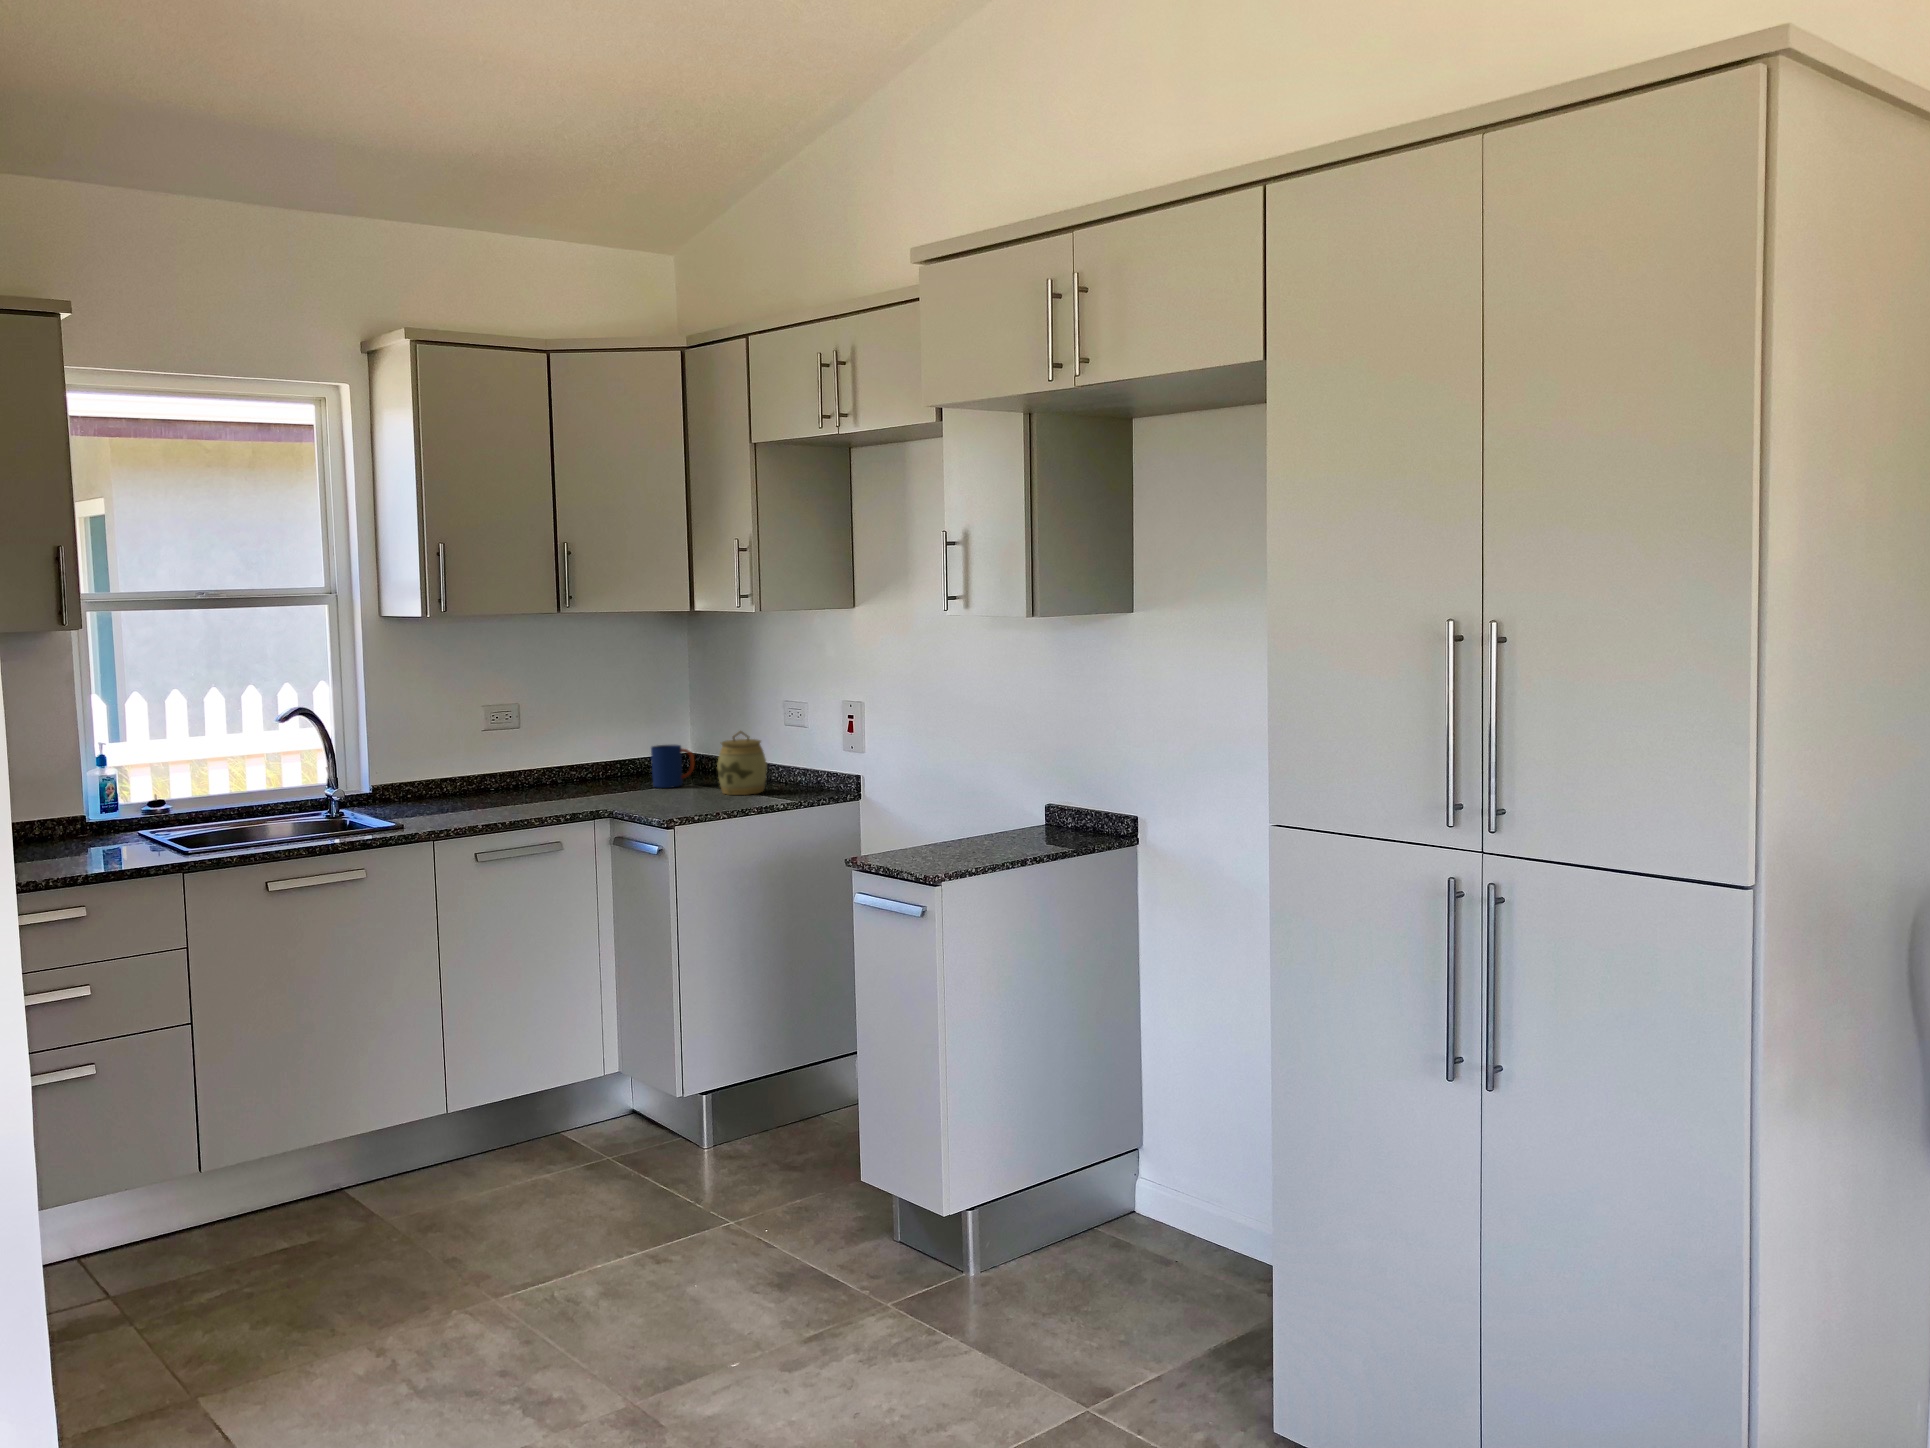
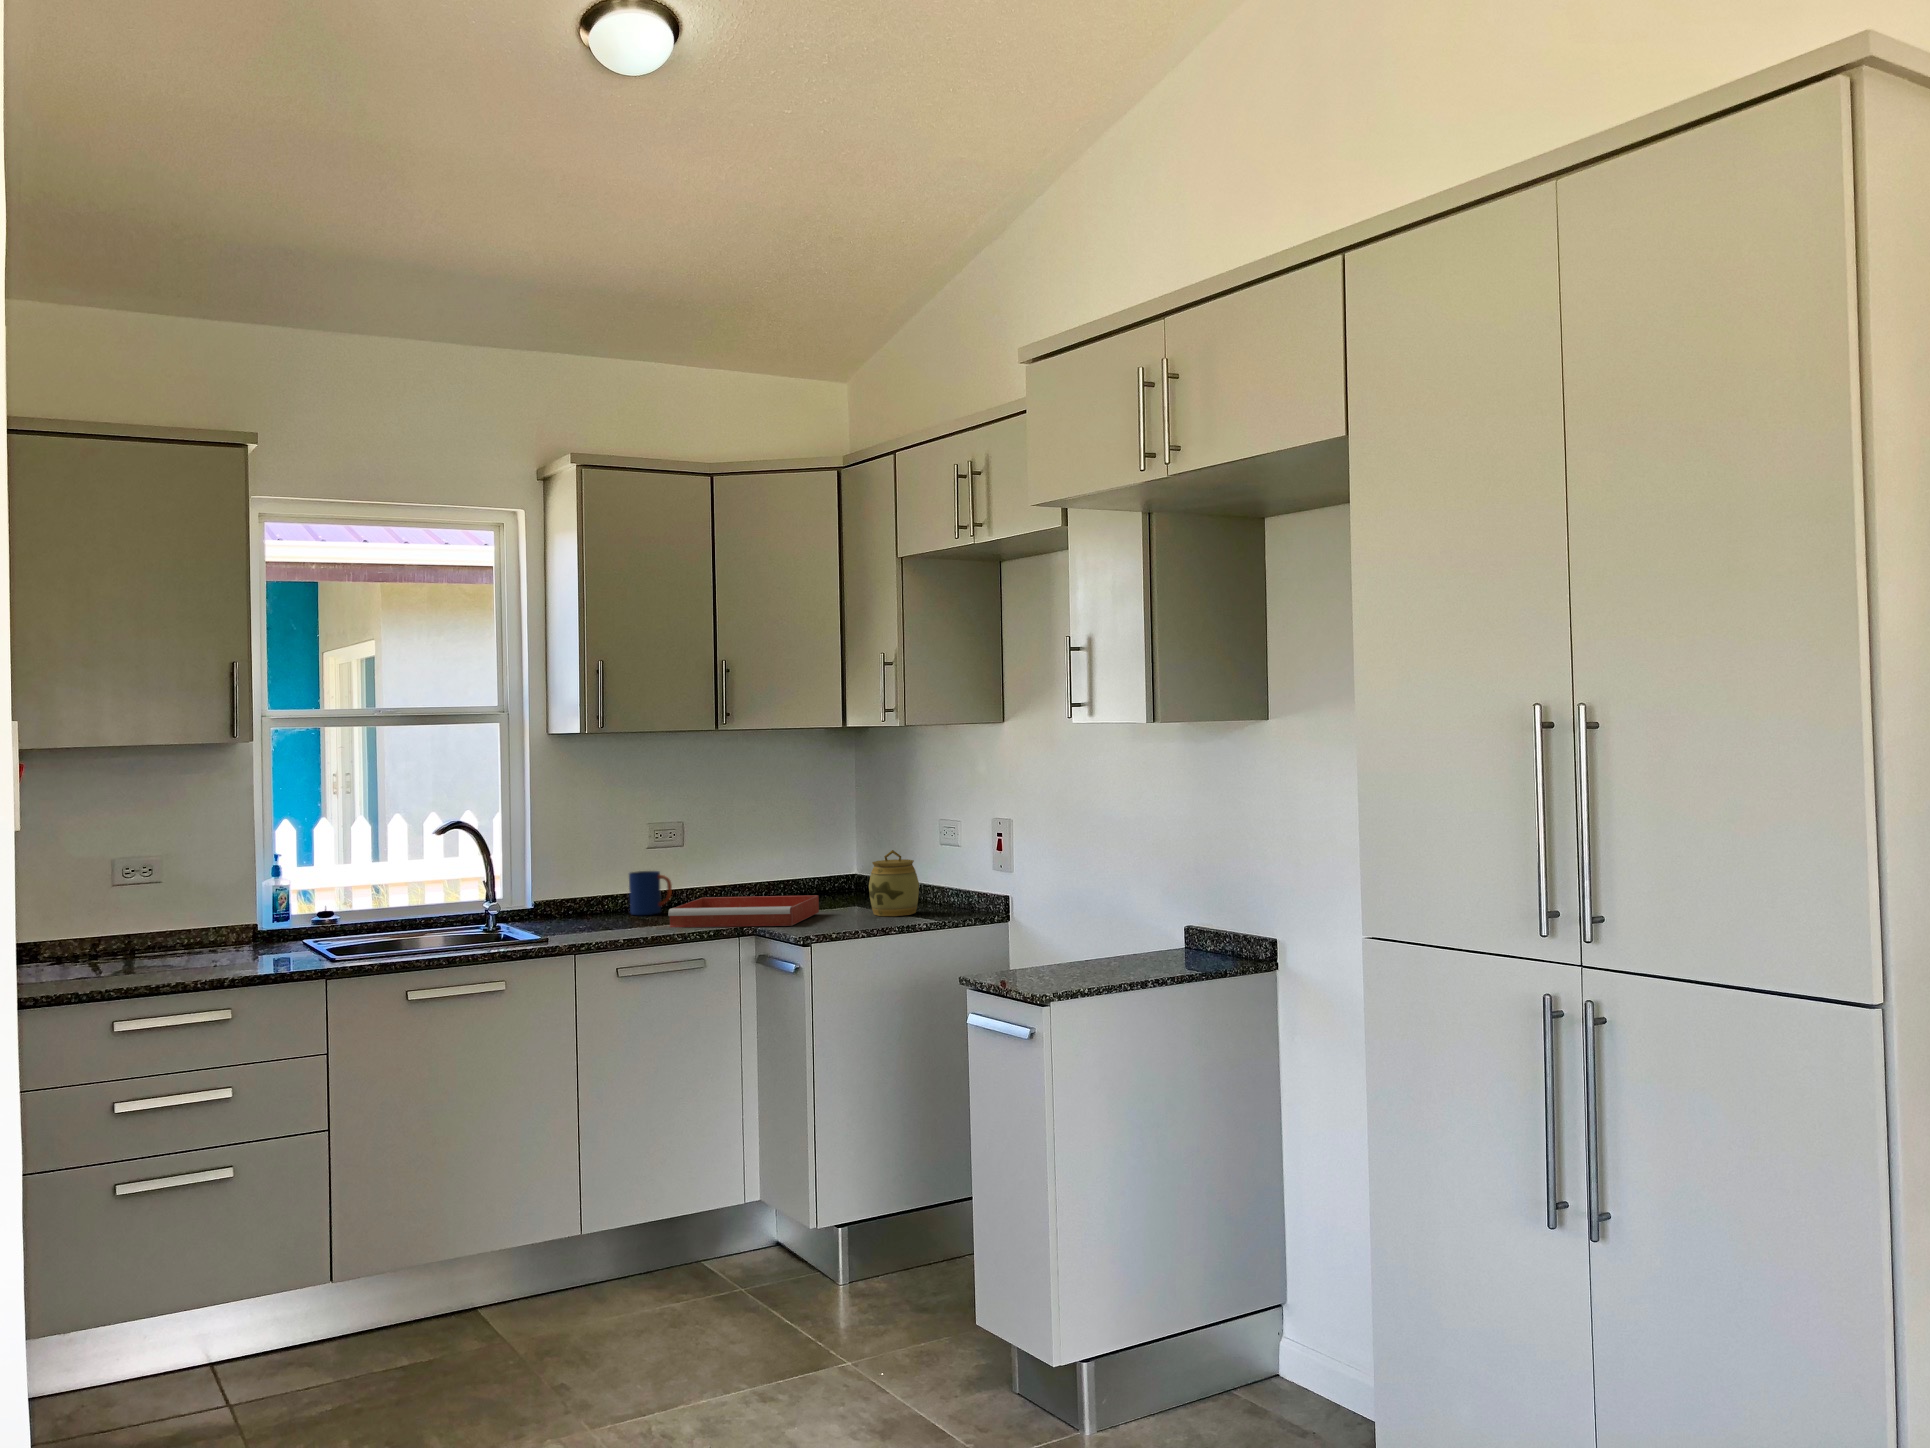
mug: present [651,745,694,788] -> present [629,871,672,915]
tray: none [520,775,666,810] -> present [668,895,819,927]

